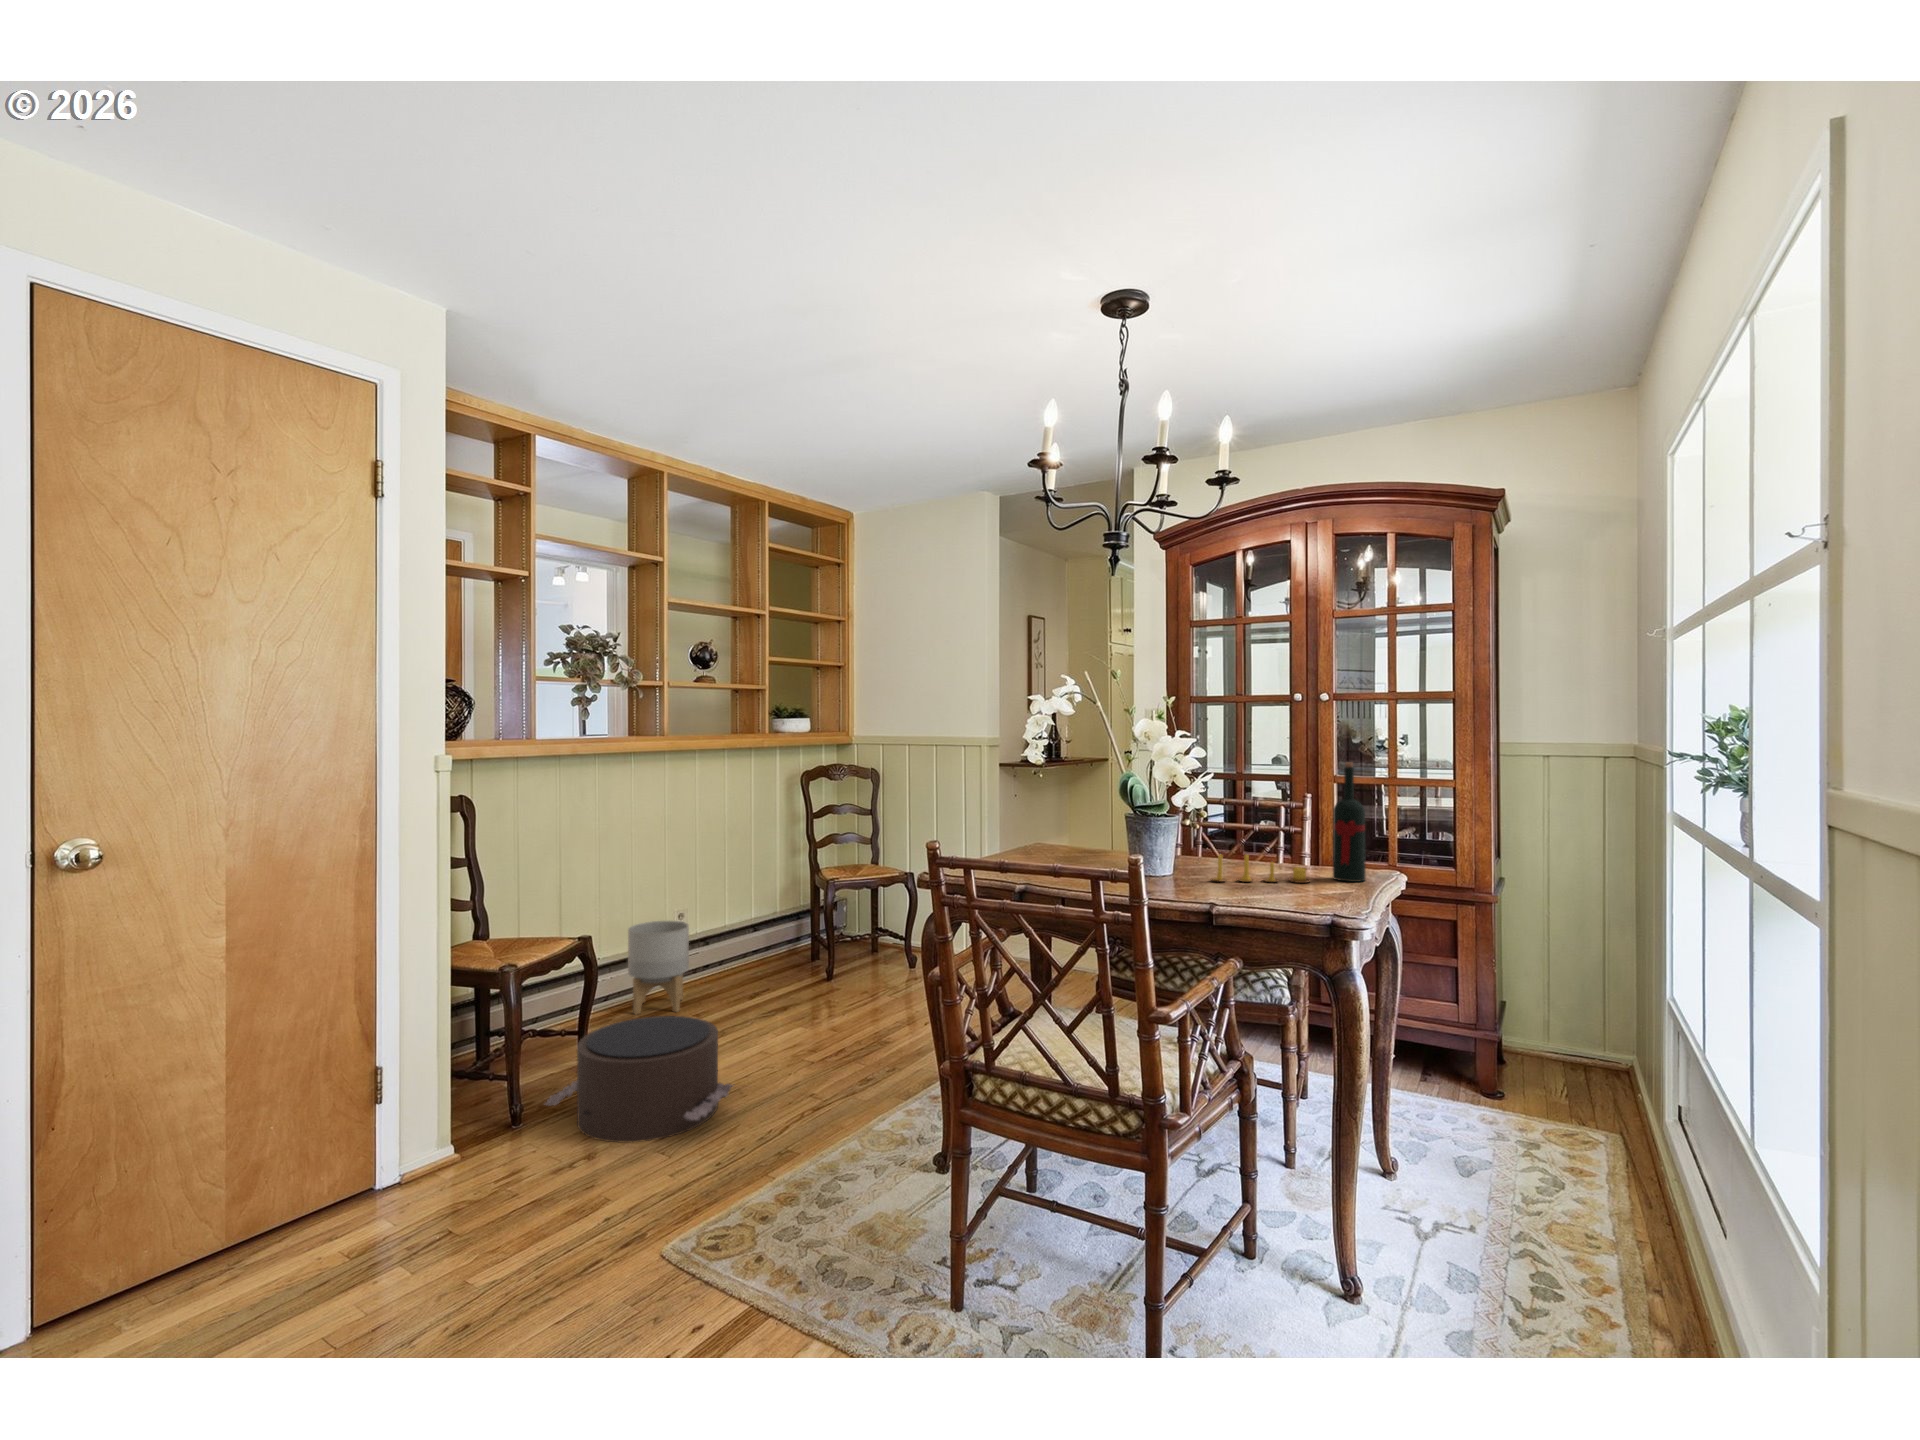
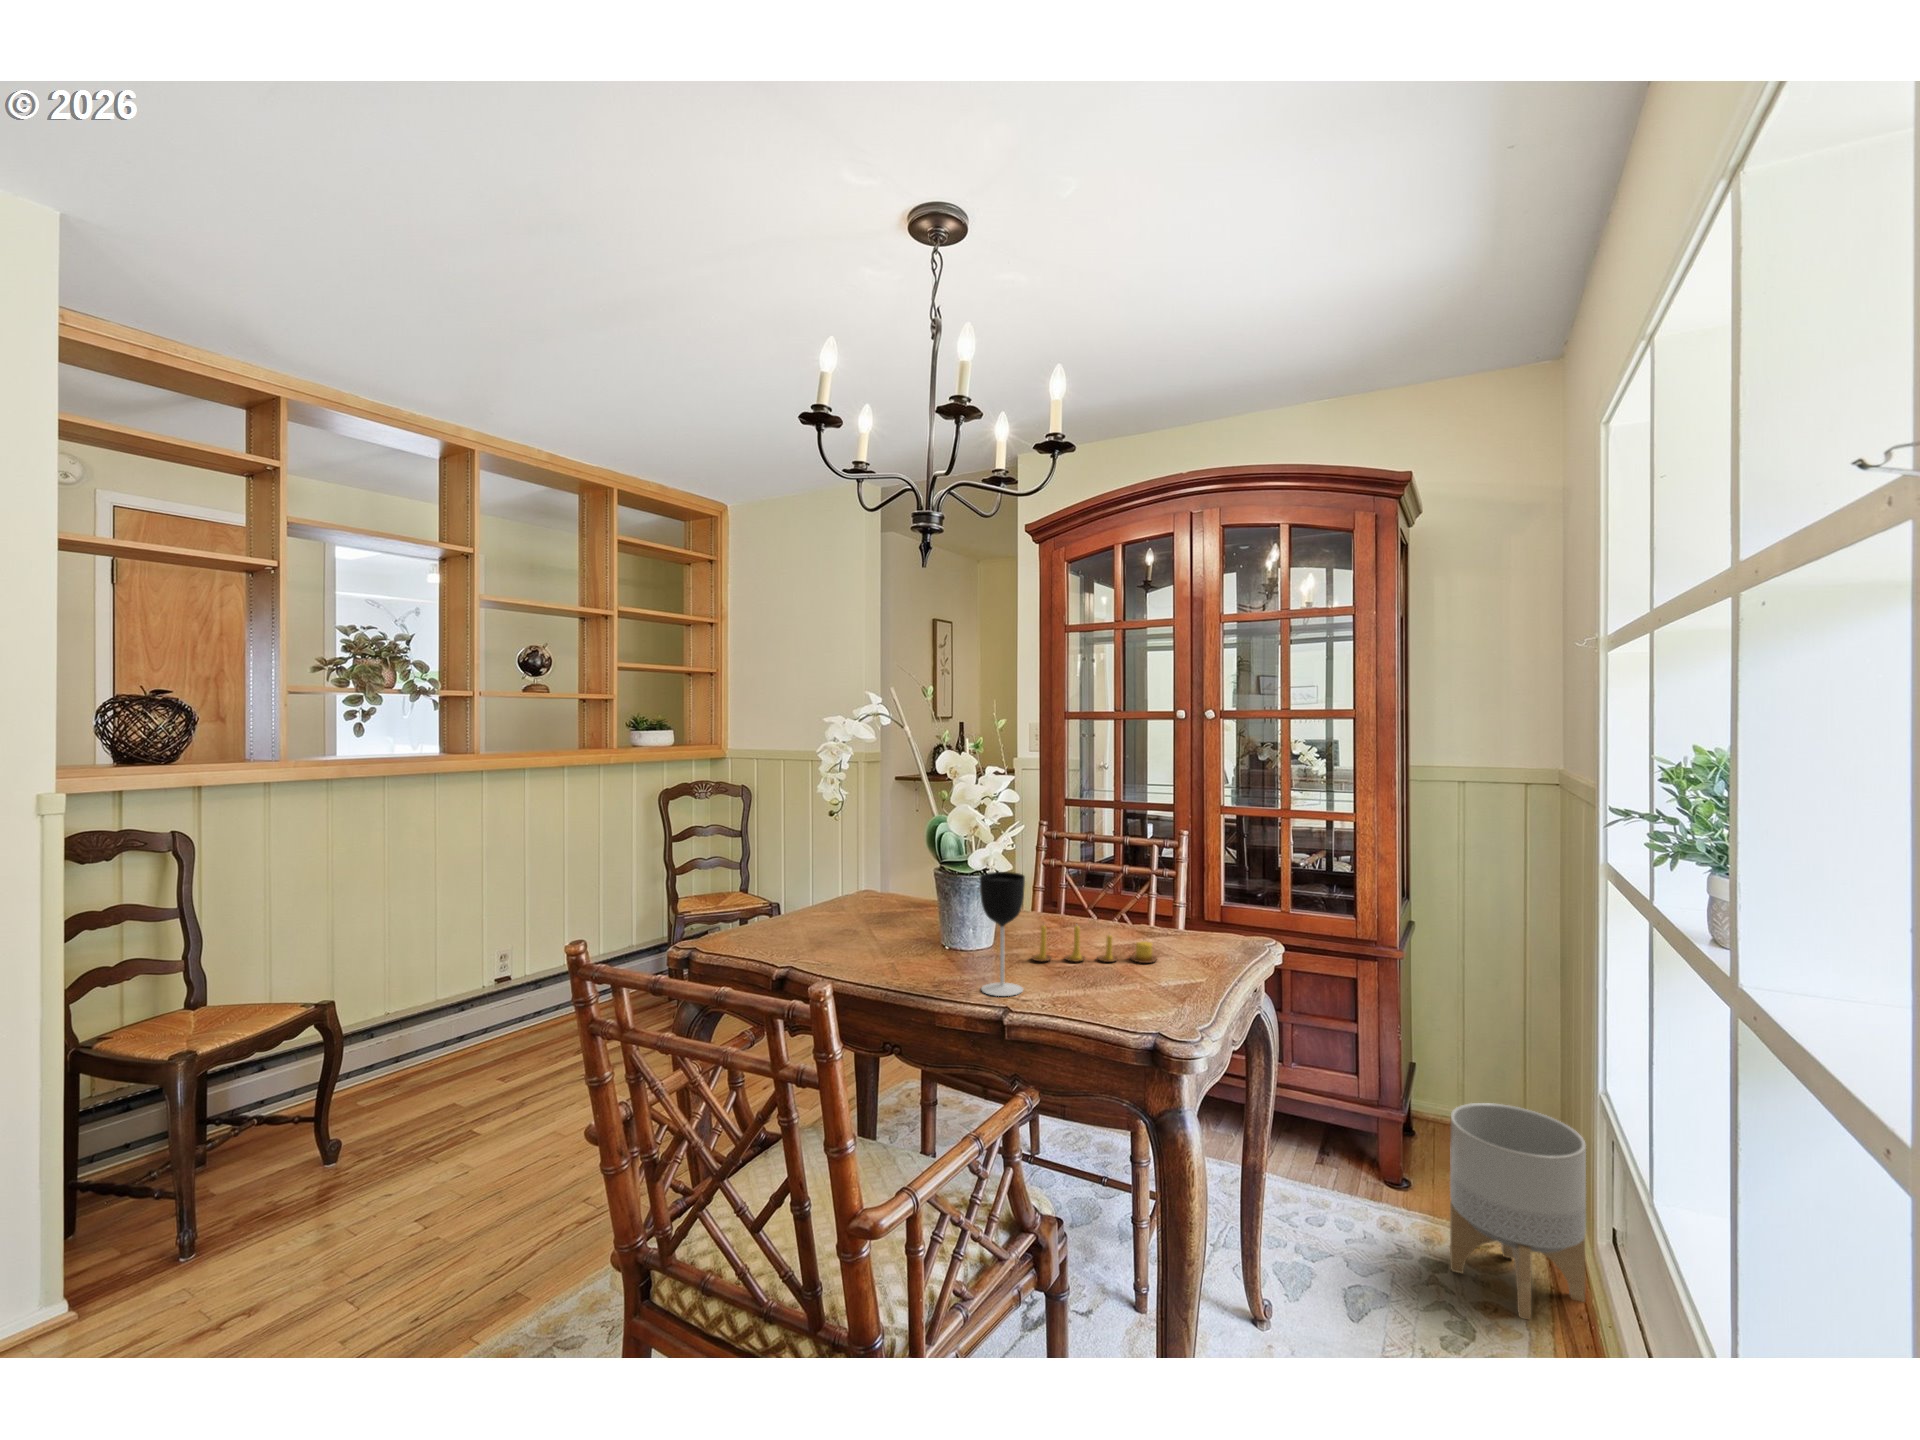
wine bottle: present [1333,762,1366,882] -> none [1188,805,1228,960]
wine glass: none [1183,808,1218,898] -> present [980,872,1025,996]
planter: present [628,921,689,1014] -> present [1450,1103,1586,1320]
pouf: present [544,1016,734,1142] -> none [210,1104,475,1290]

